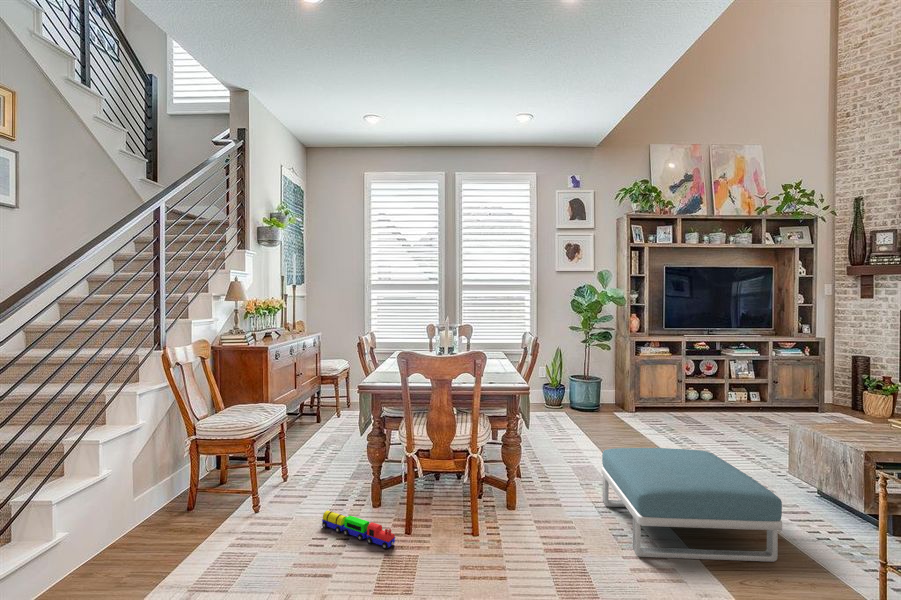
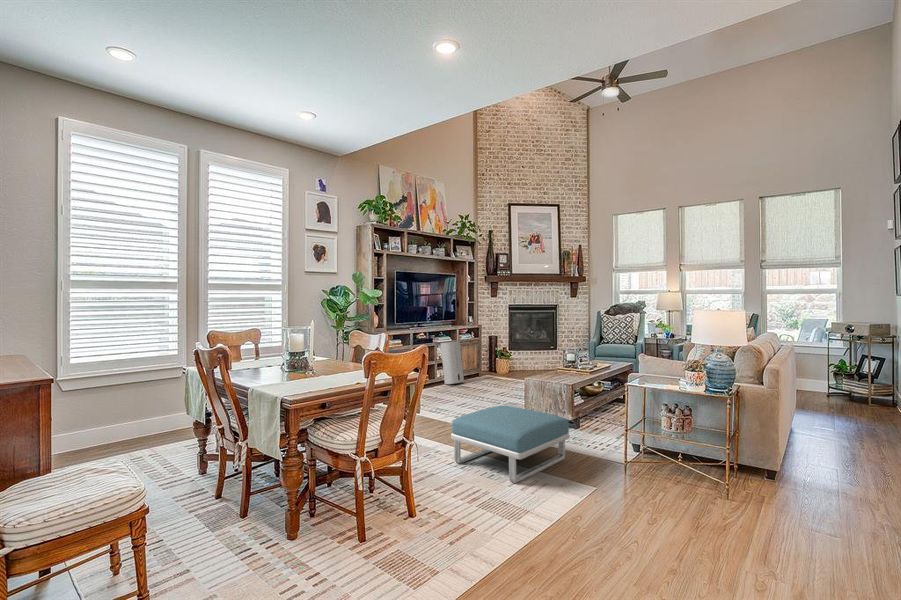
air purifier: none [739,359,777,416] -> present [441,341,464,385]
toy train: present [322,511,395,549] -> none [265,539,368,580]

